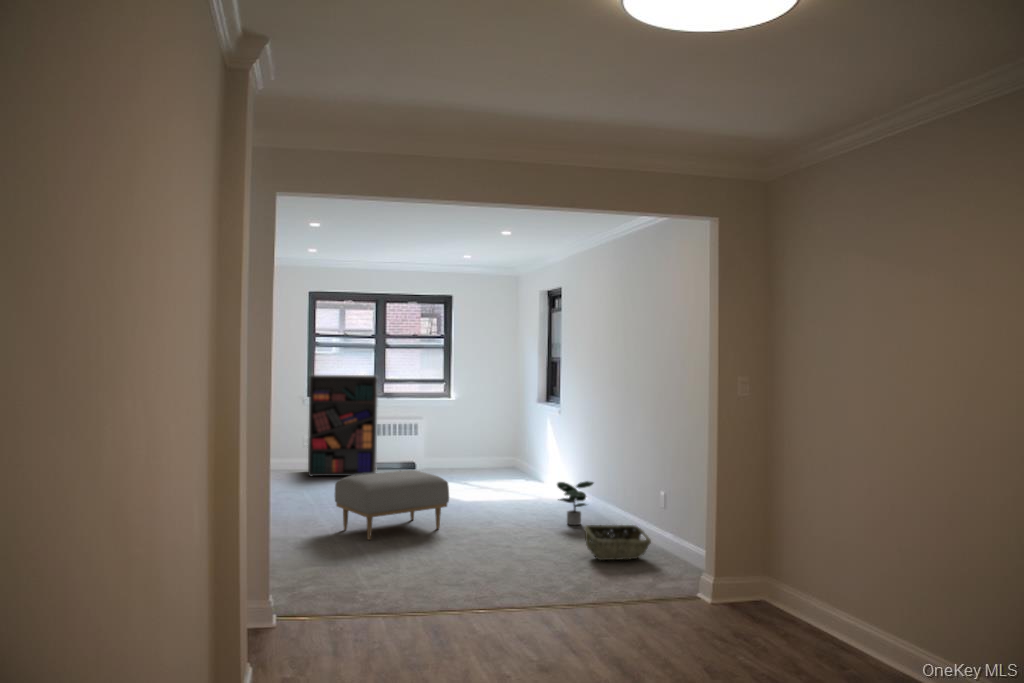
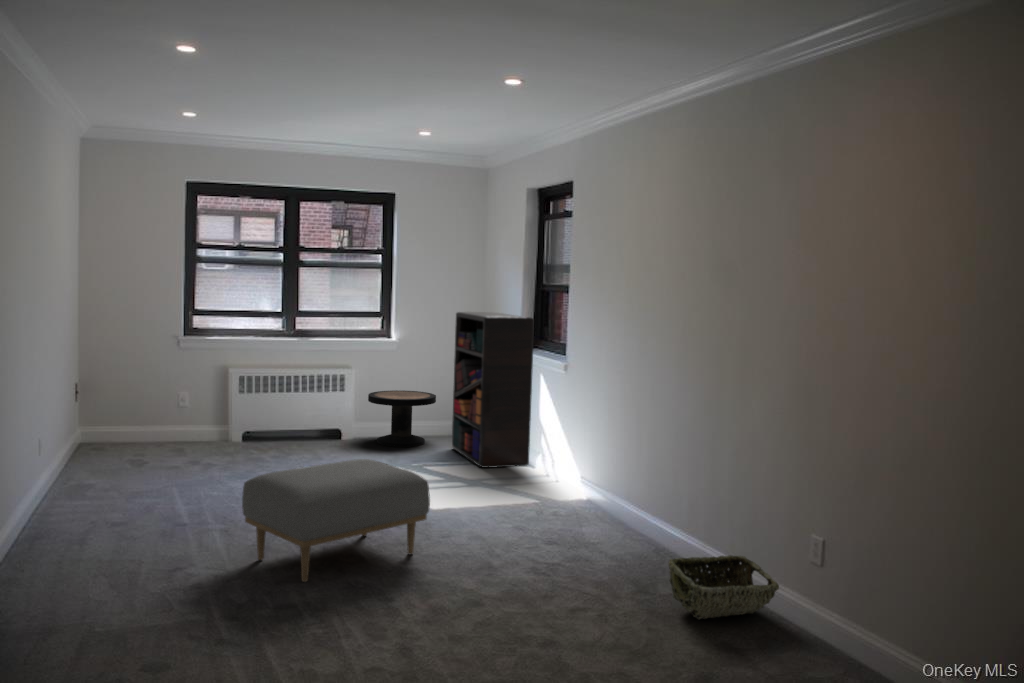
bookshelf: present [308,375,378,476] -> present [452,312,534,468]
side table: none [433,435,480,474] -> present [368,390,436,447]
potted plant: present [557,481,593,525] -> none [588,475,646,542]

